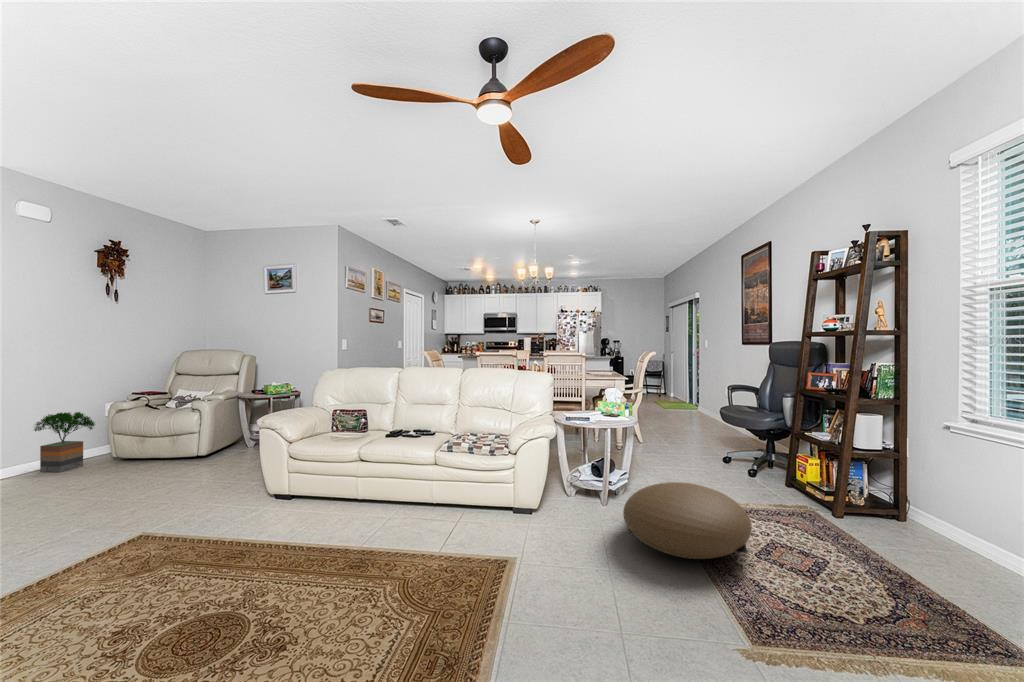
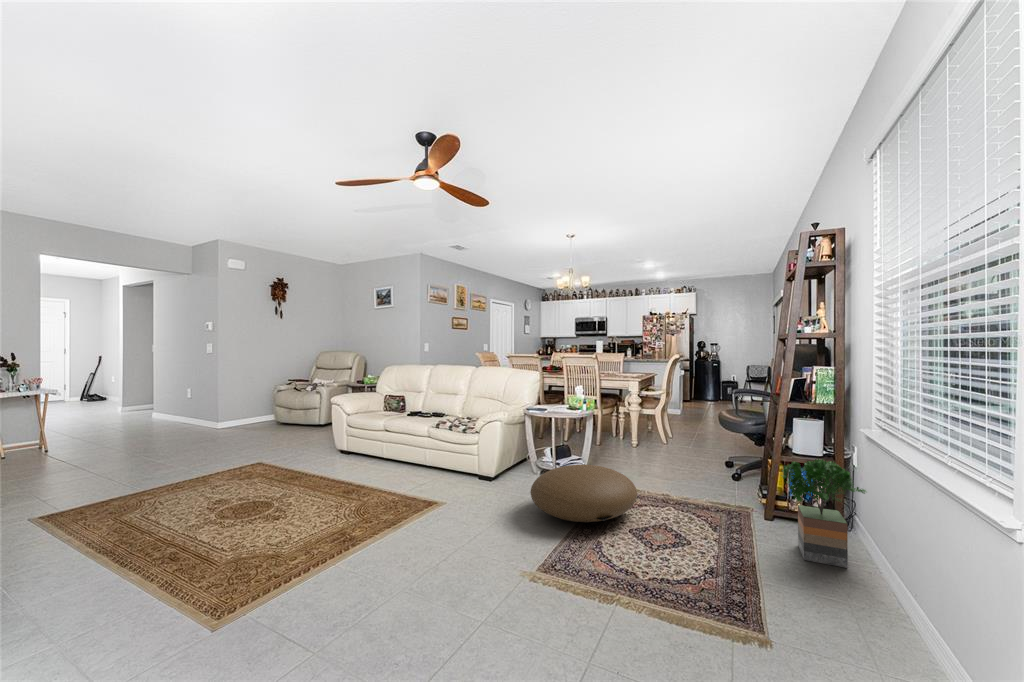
potted tree: present [34,412,95,472] -> present [782,458,866,568]

